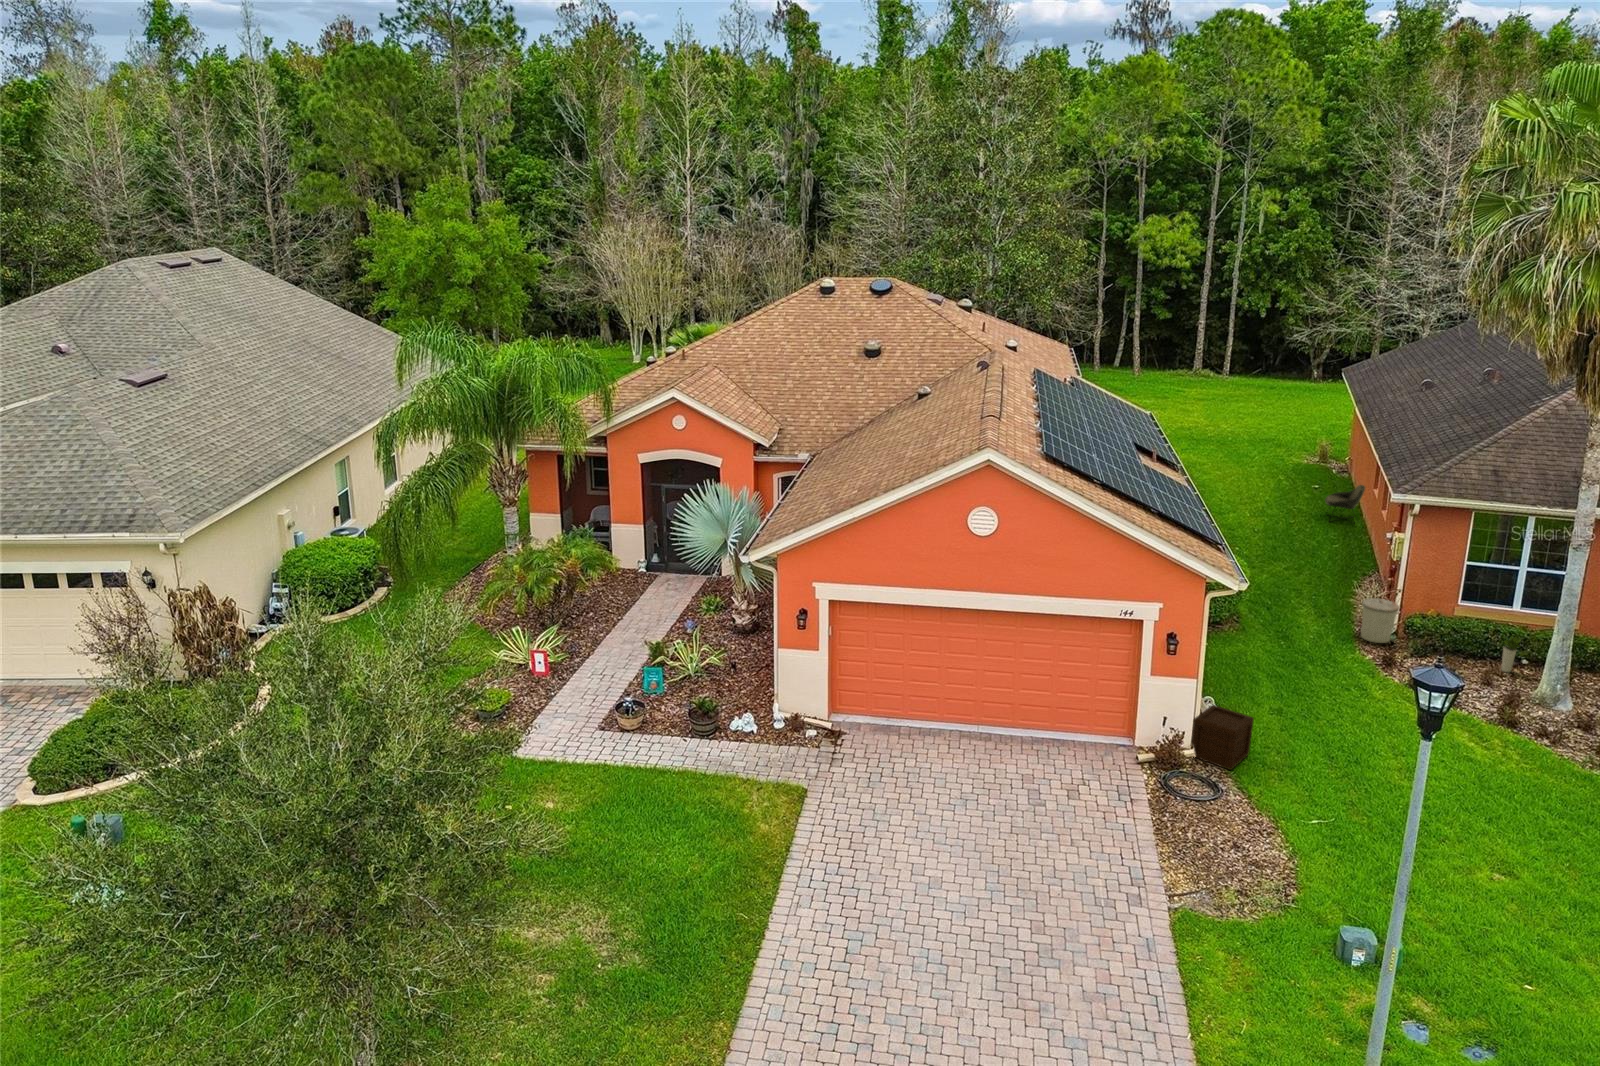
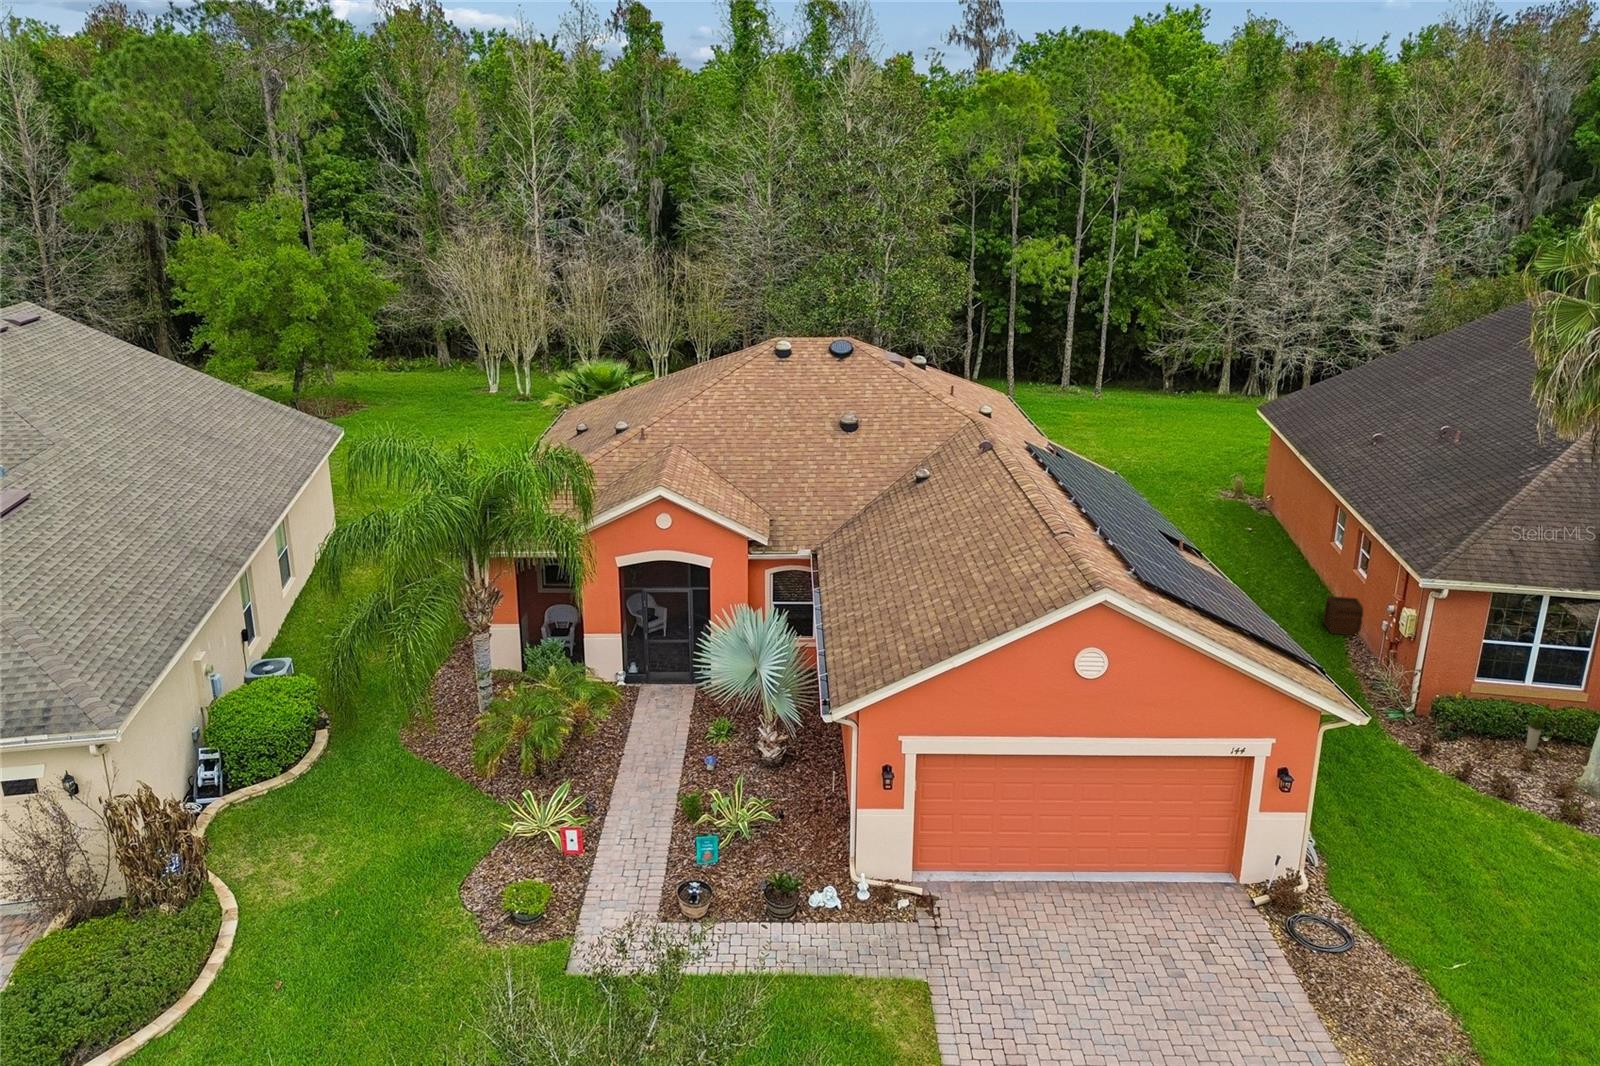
lounge chair: present [1325,485,1365,518] -> none [1285,534,1326,575]
trash can: present [1361,598,1399,643] -> none [1384,678,1424,724]
wooden crate: present [1191,705,1254,770] -> present [1323,596,1363,635]

